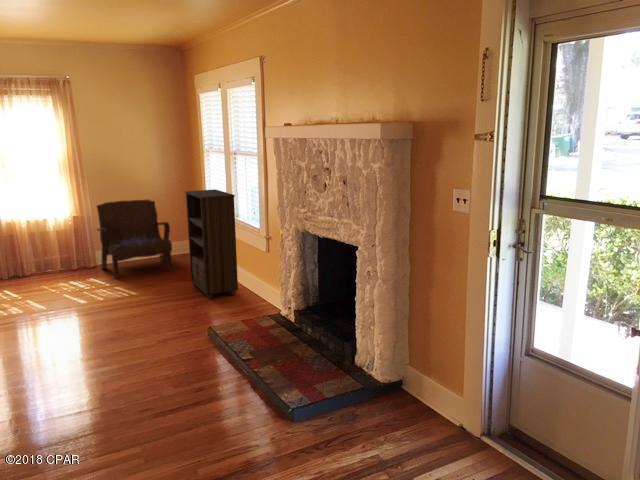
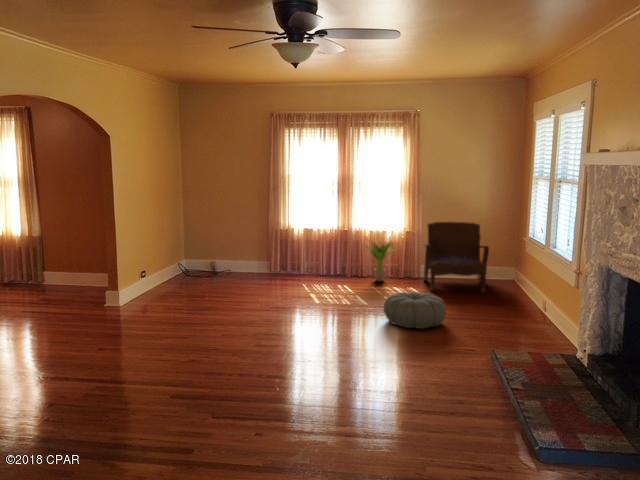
bookshelf: present [185,189,238,299] -> none [496,216,547,327]
potted plant: none [20,229,69,278] -> present [365,242,397,281]
pouf: none [74,283,148,325] -> present [384,292,446,329]

